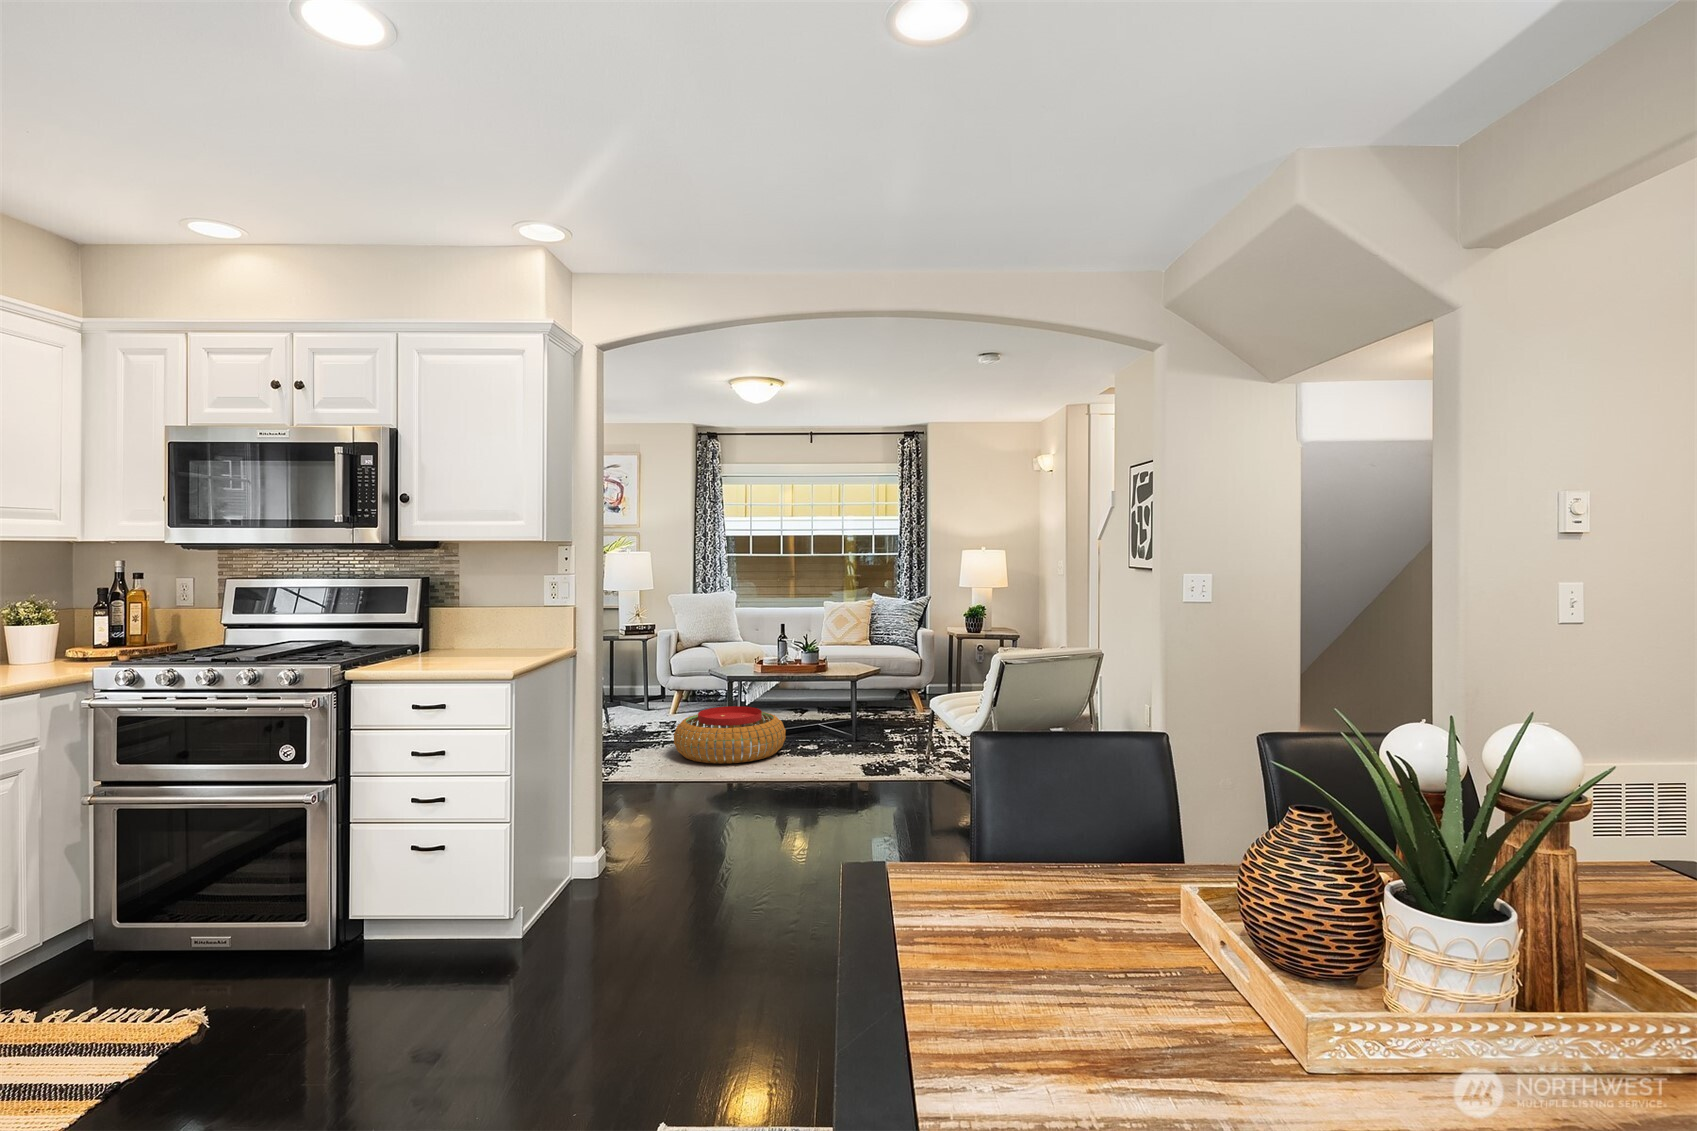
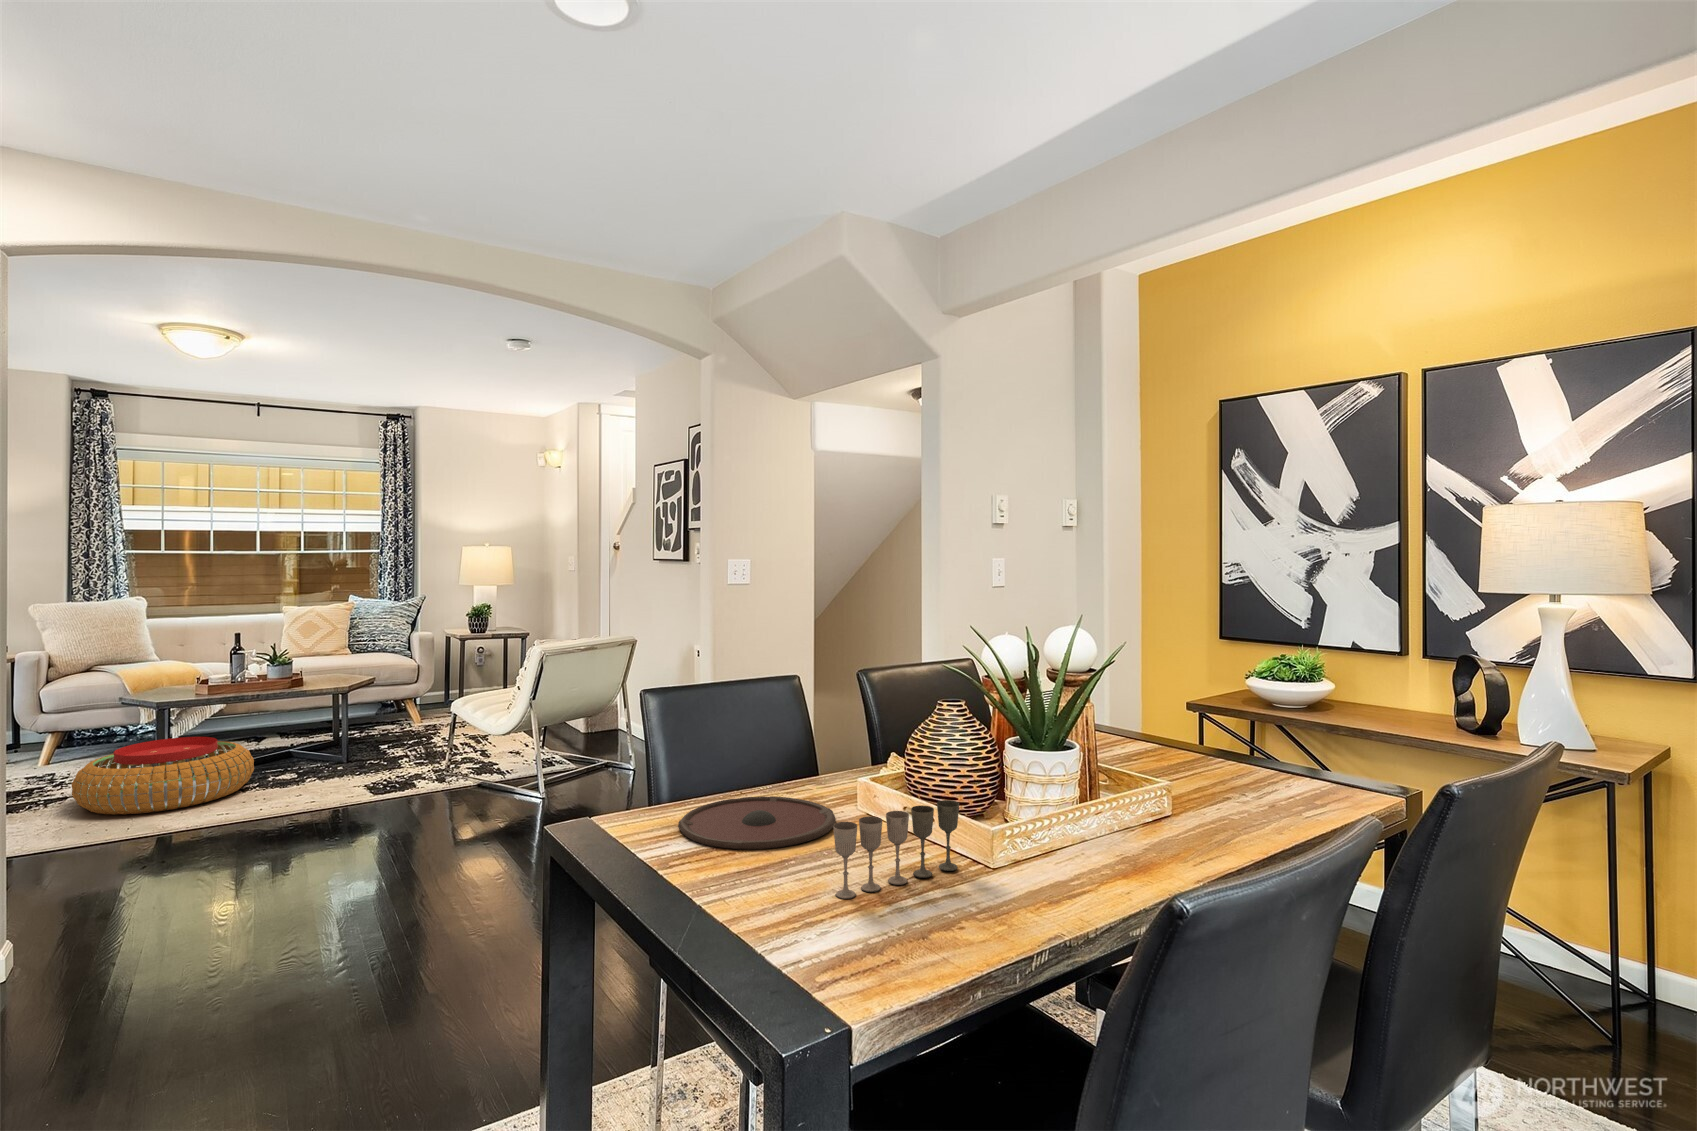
plate: none [959,873,1144,953] -> present [678,796,835,850]
wine glass: none [1055,951,1256,1055] -> present [833,800,959,899]

